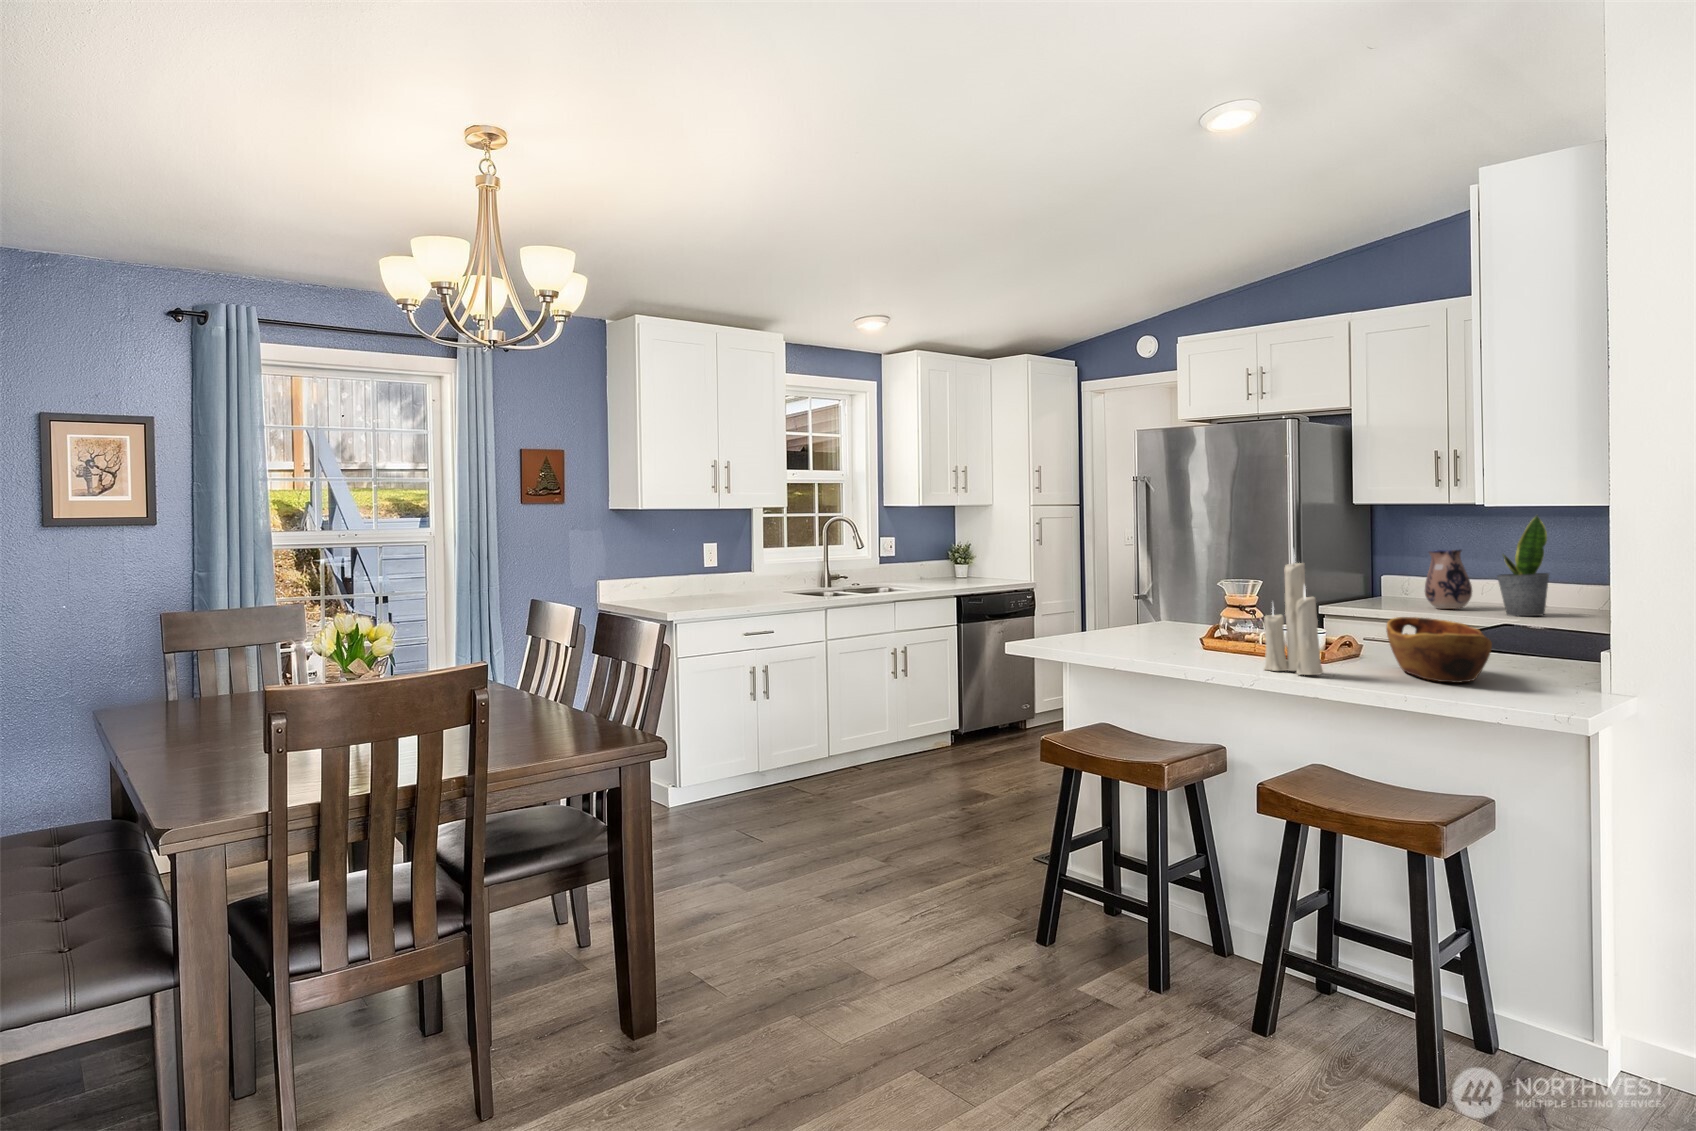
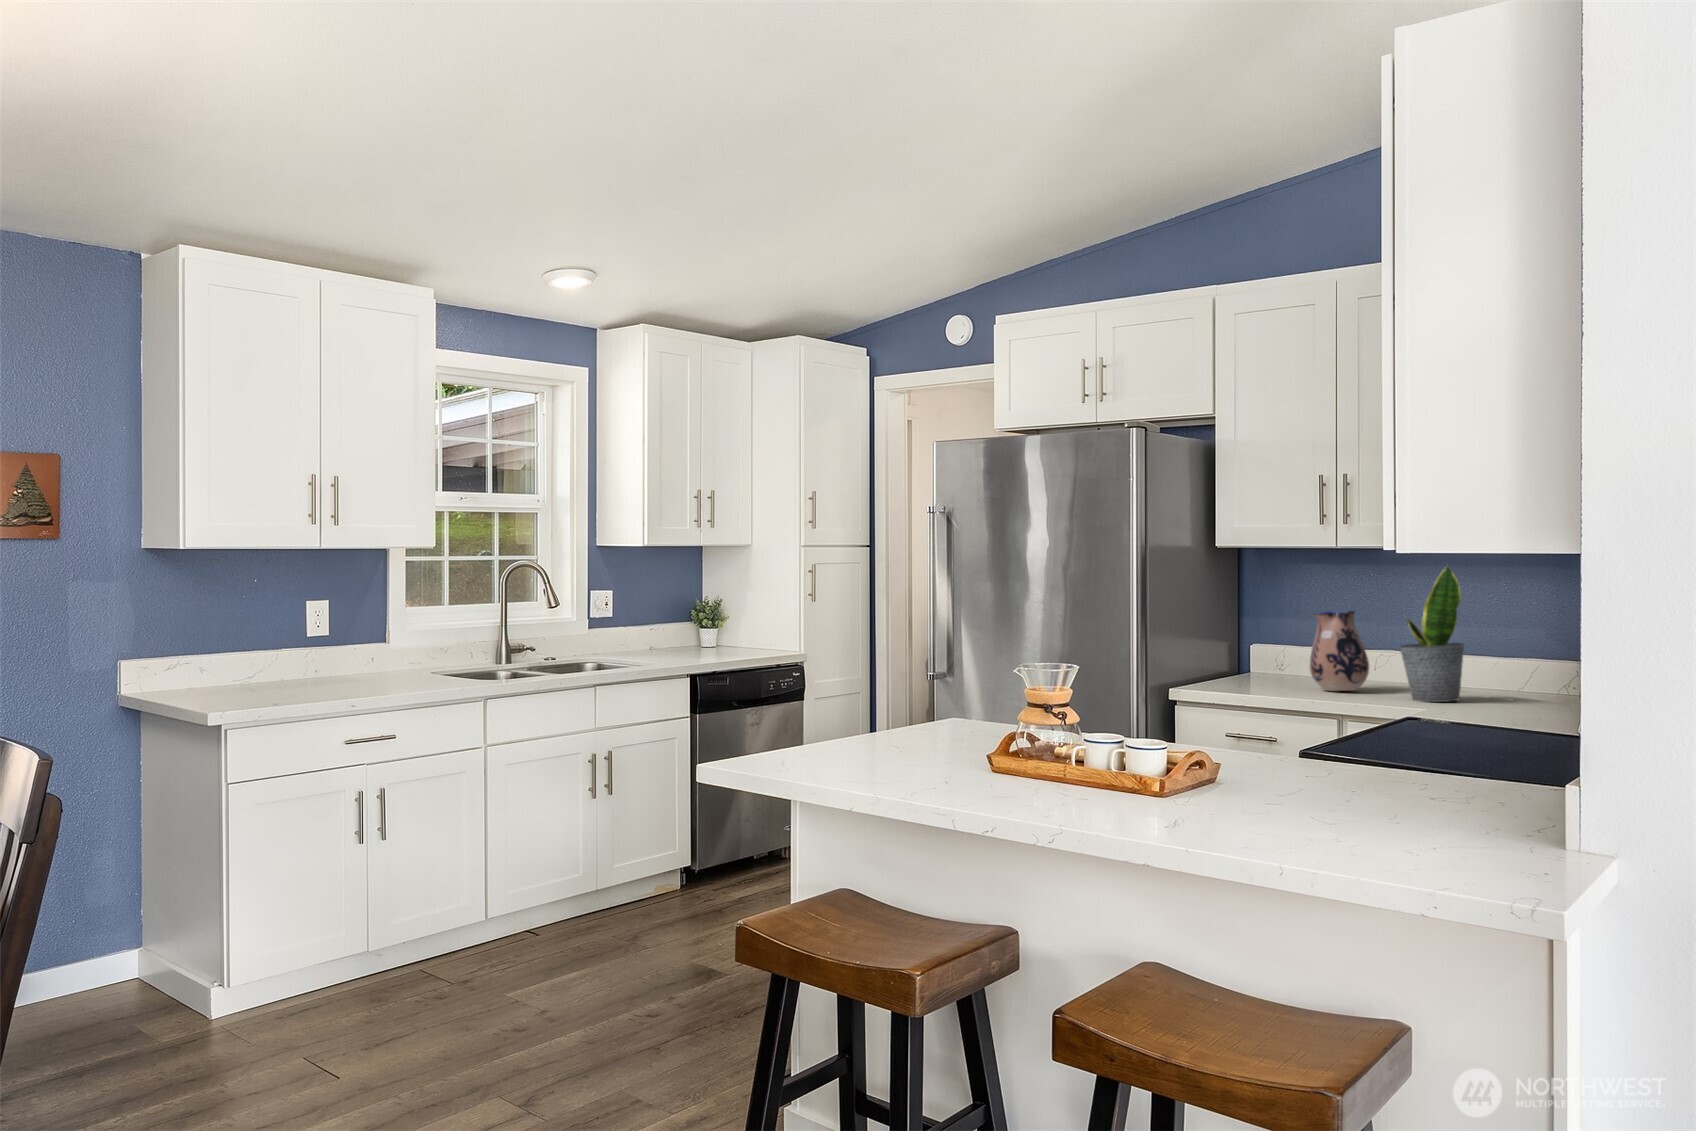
candle: present [1264,555,1323,675] -> none [1068,611,1155,826]
wooden bowl: present [1386,617,1492,683] -> none [1251,724,1402,835]

